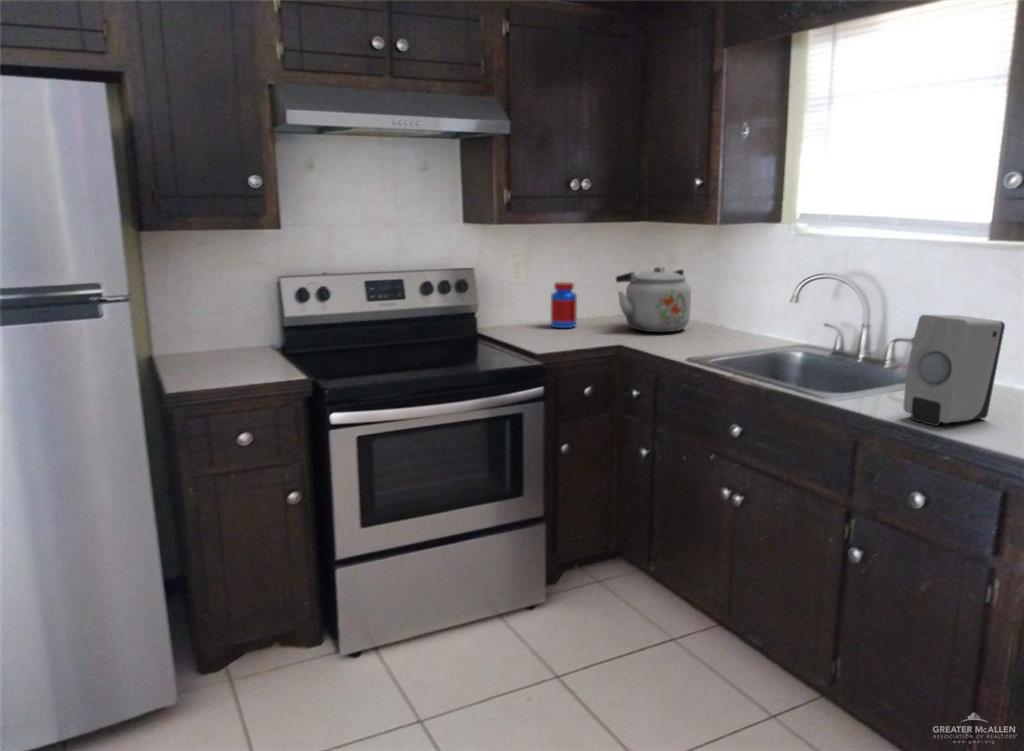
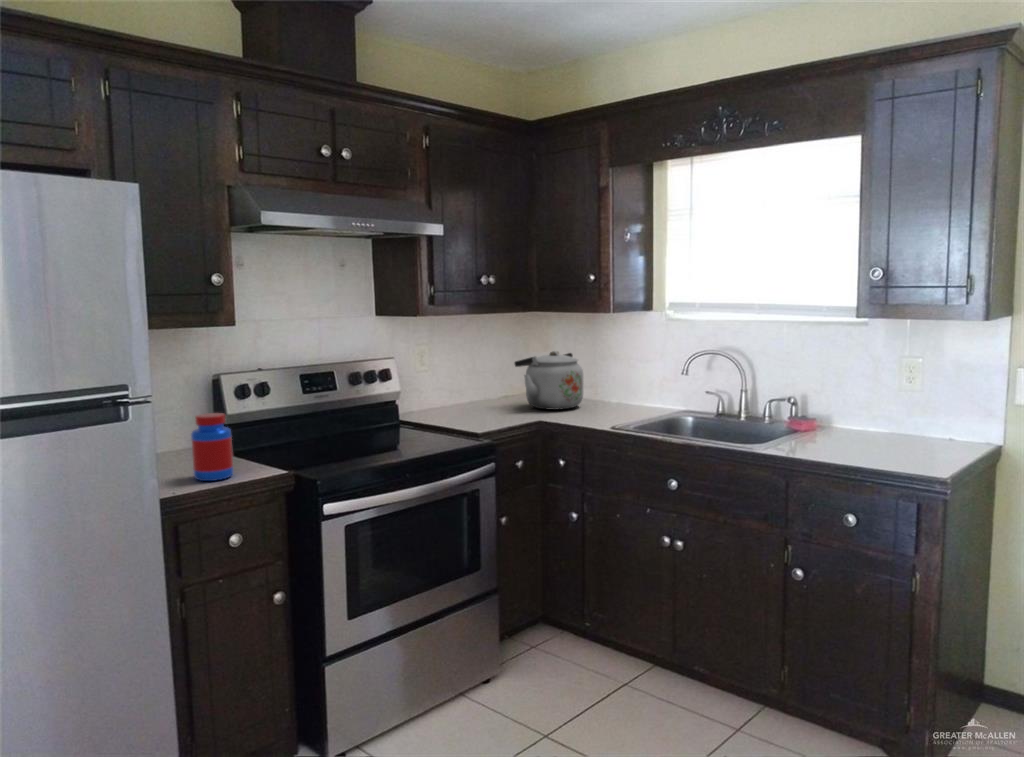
jar: present [551,282,577,328] -> present [191,413,233,481]
soap dispenser: present [904,315,1005,426] -> none [821,376,880,460]

